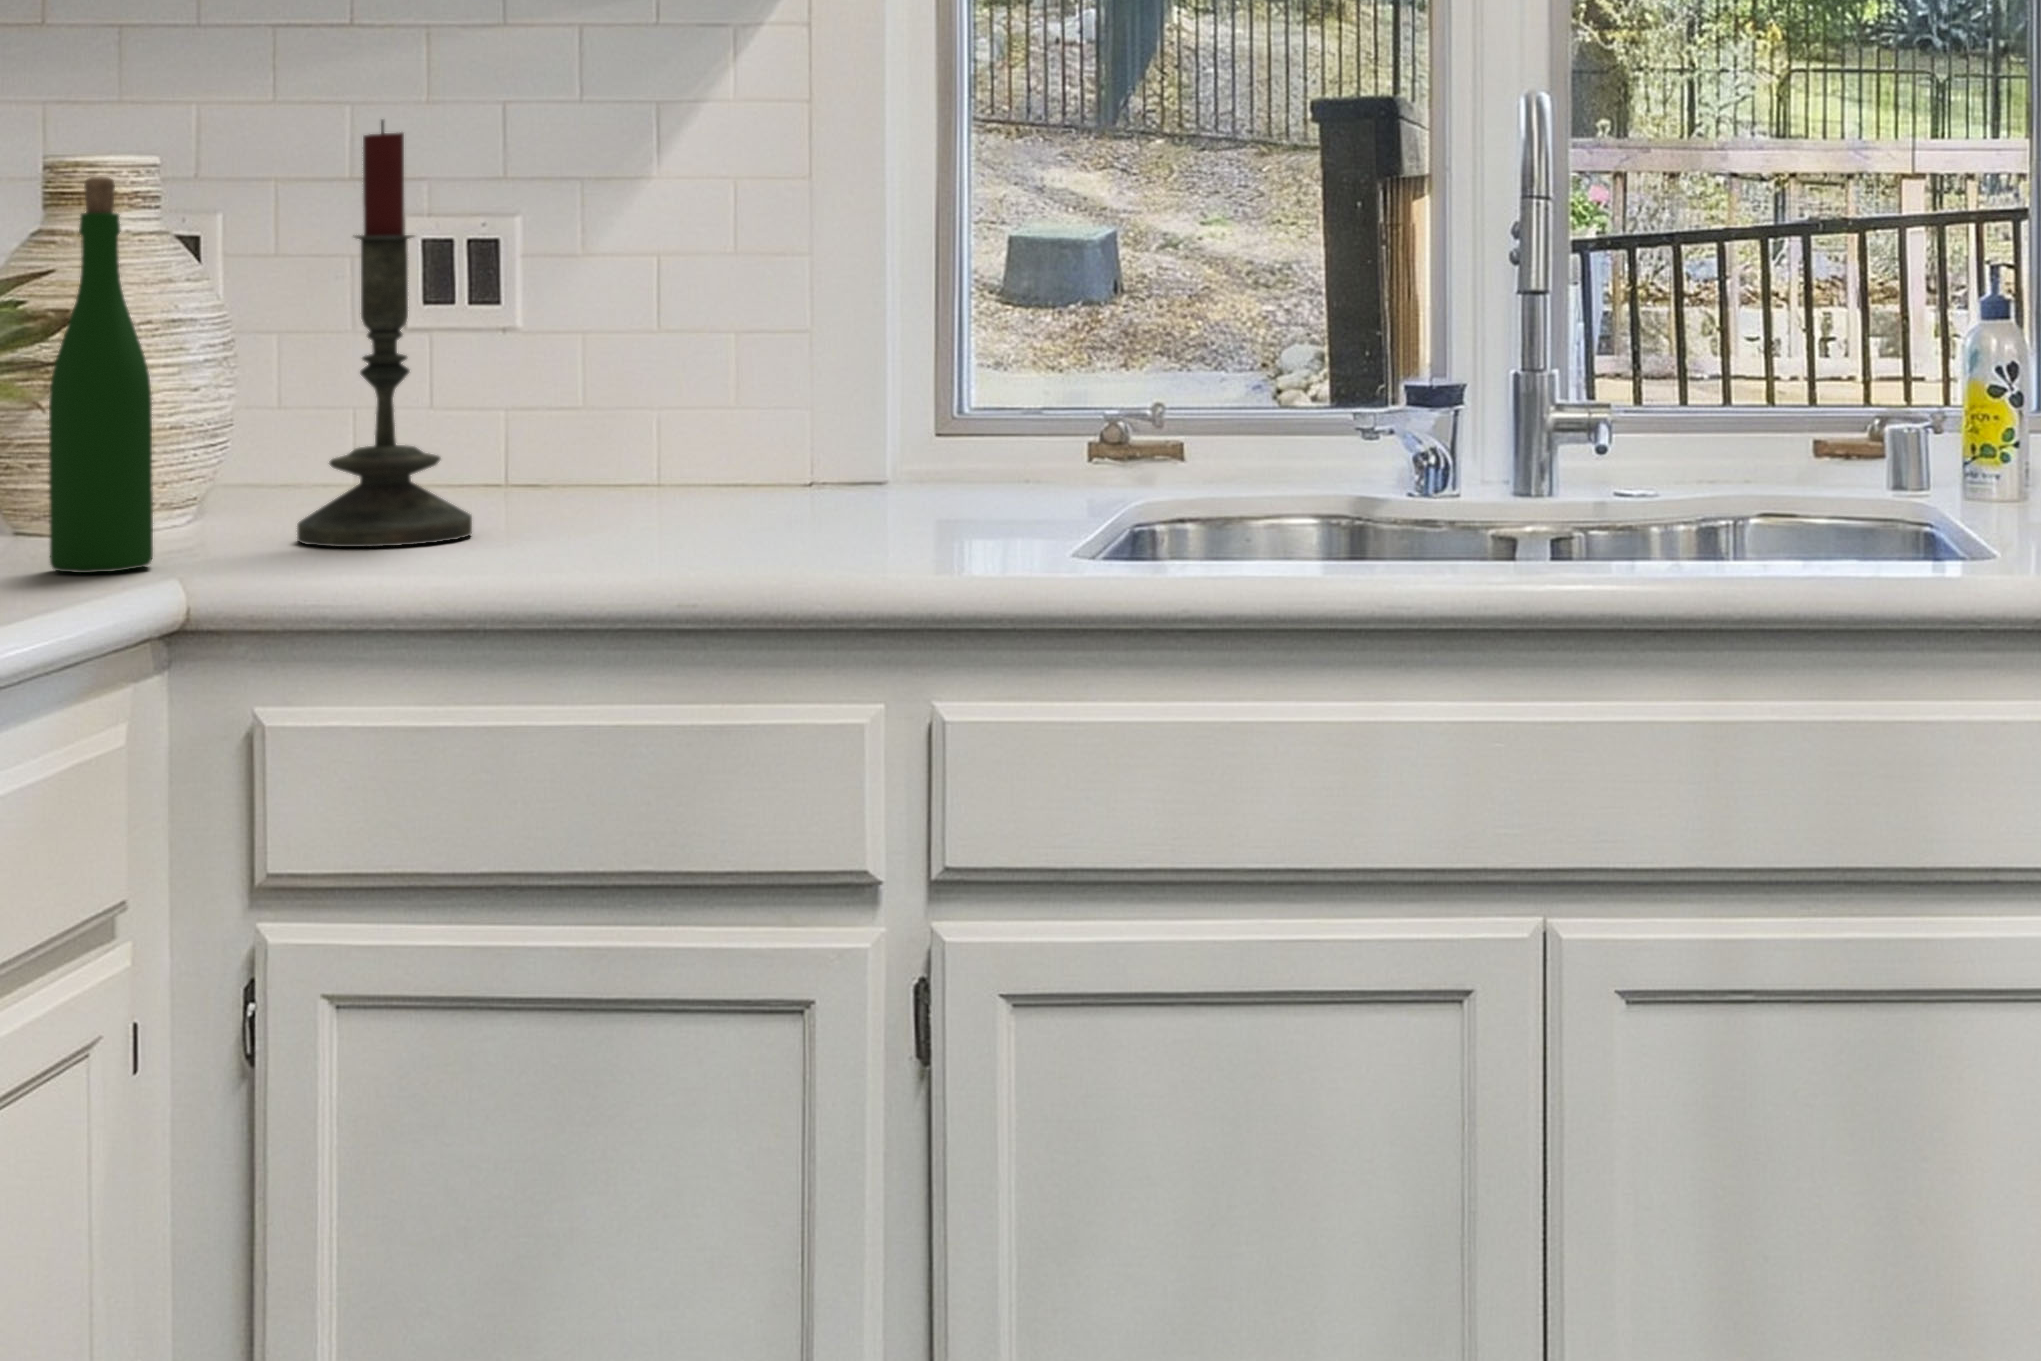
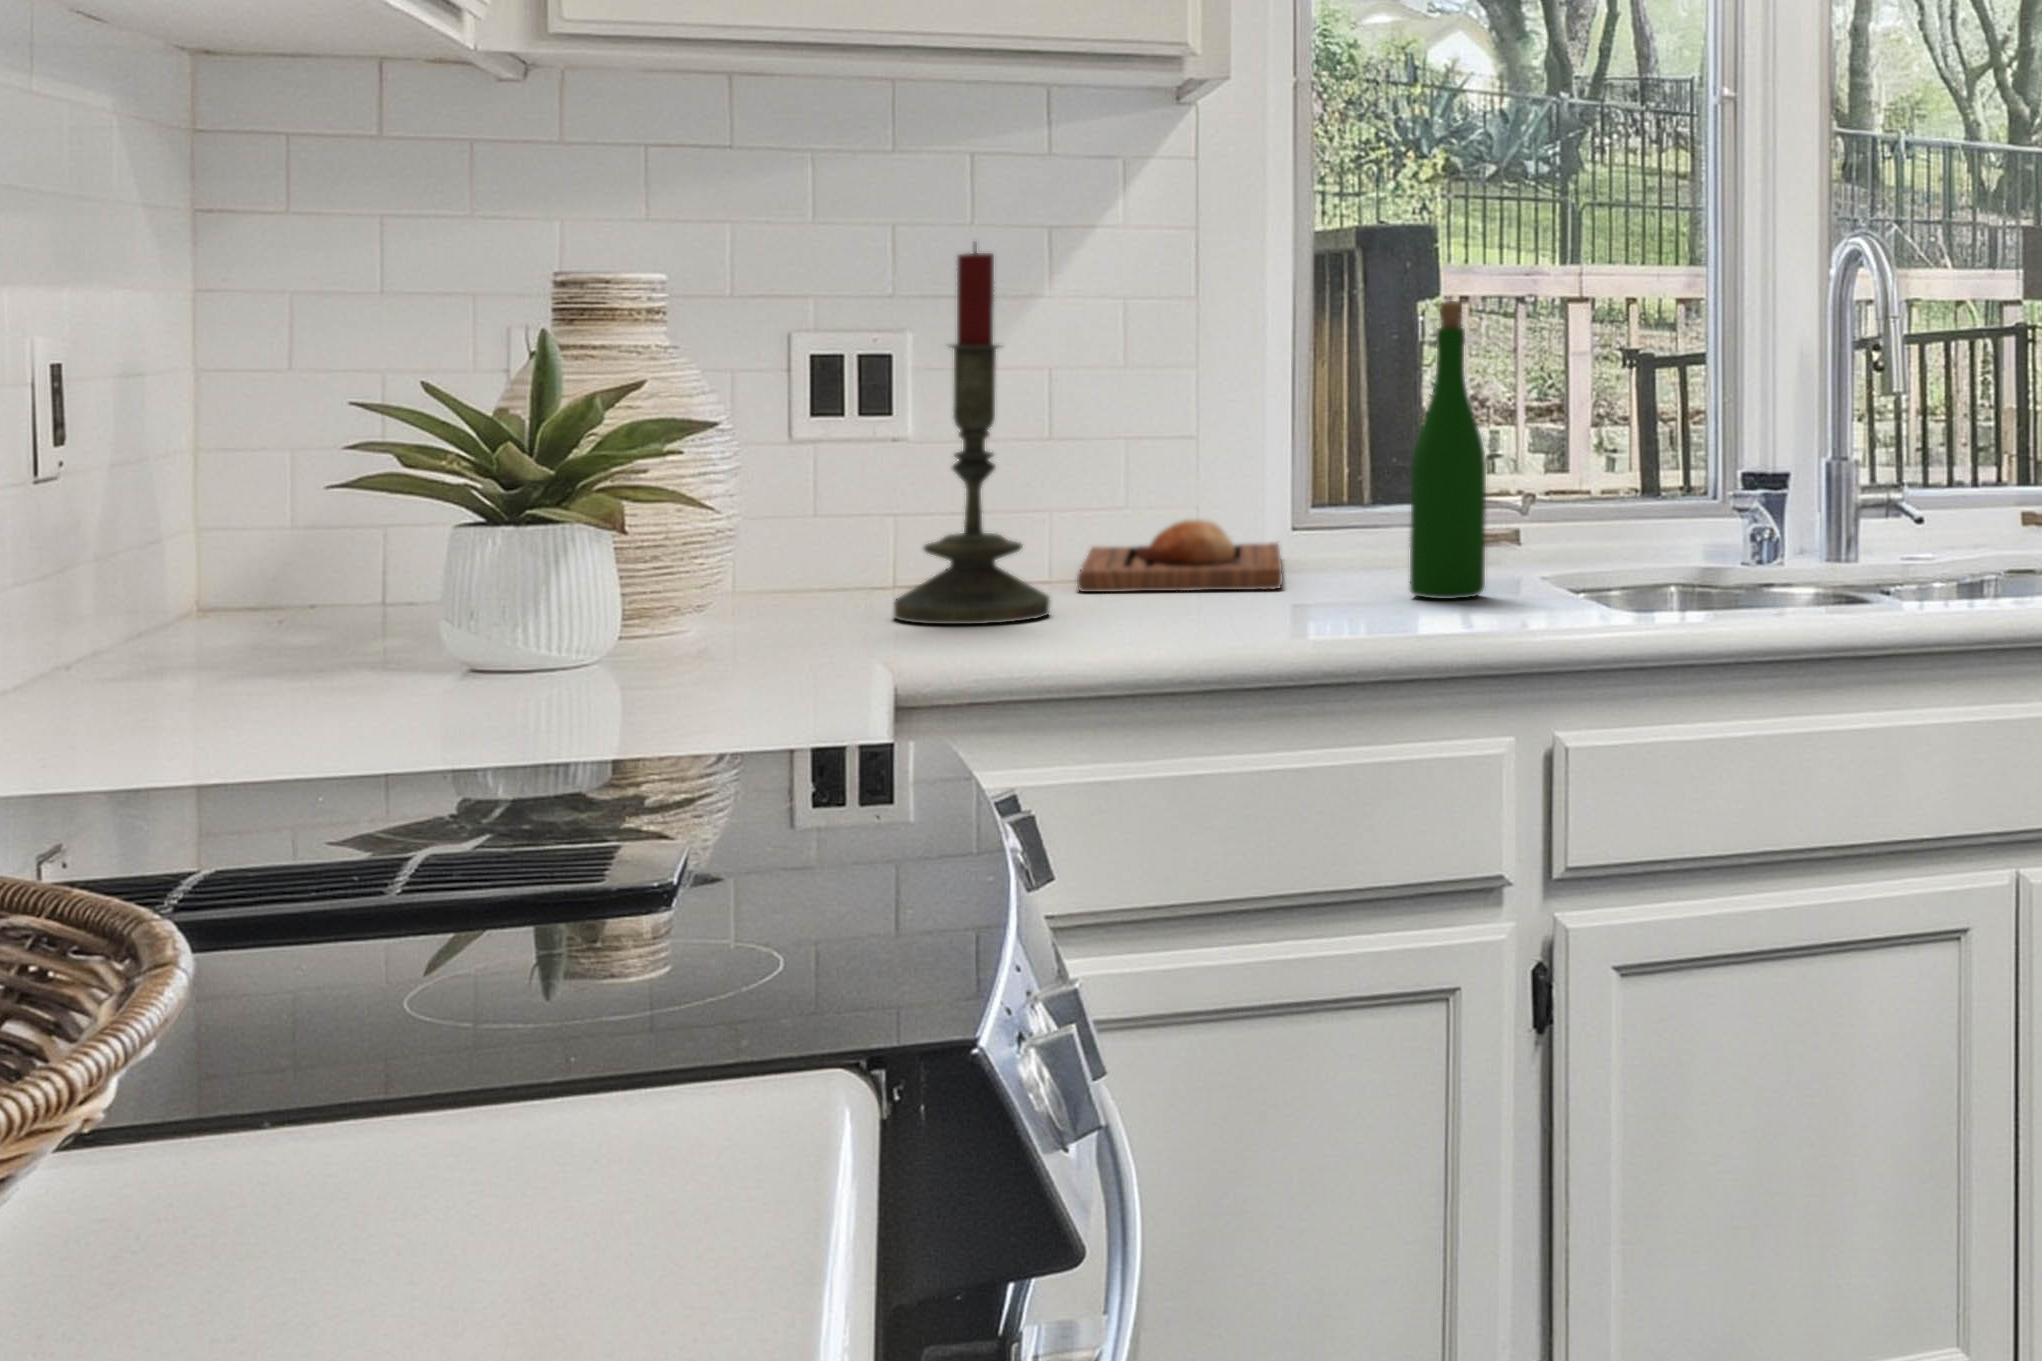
wine bottle: present [49,177,153,573] -> present [1410,301,1486,599]
bread loaf: none [583,422,919,518] -> present [1077,520,1282,592]

